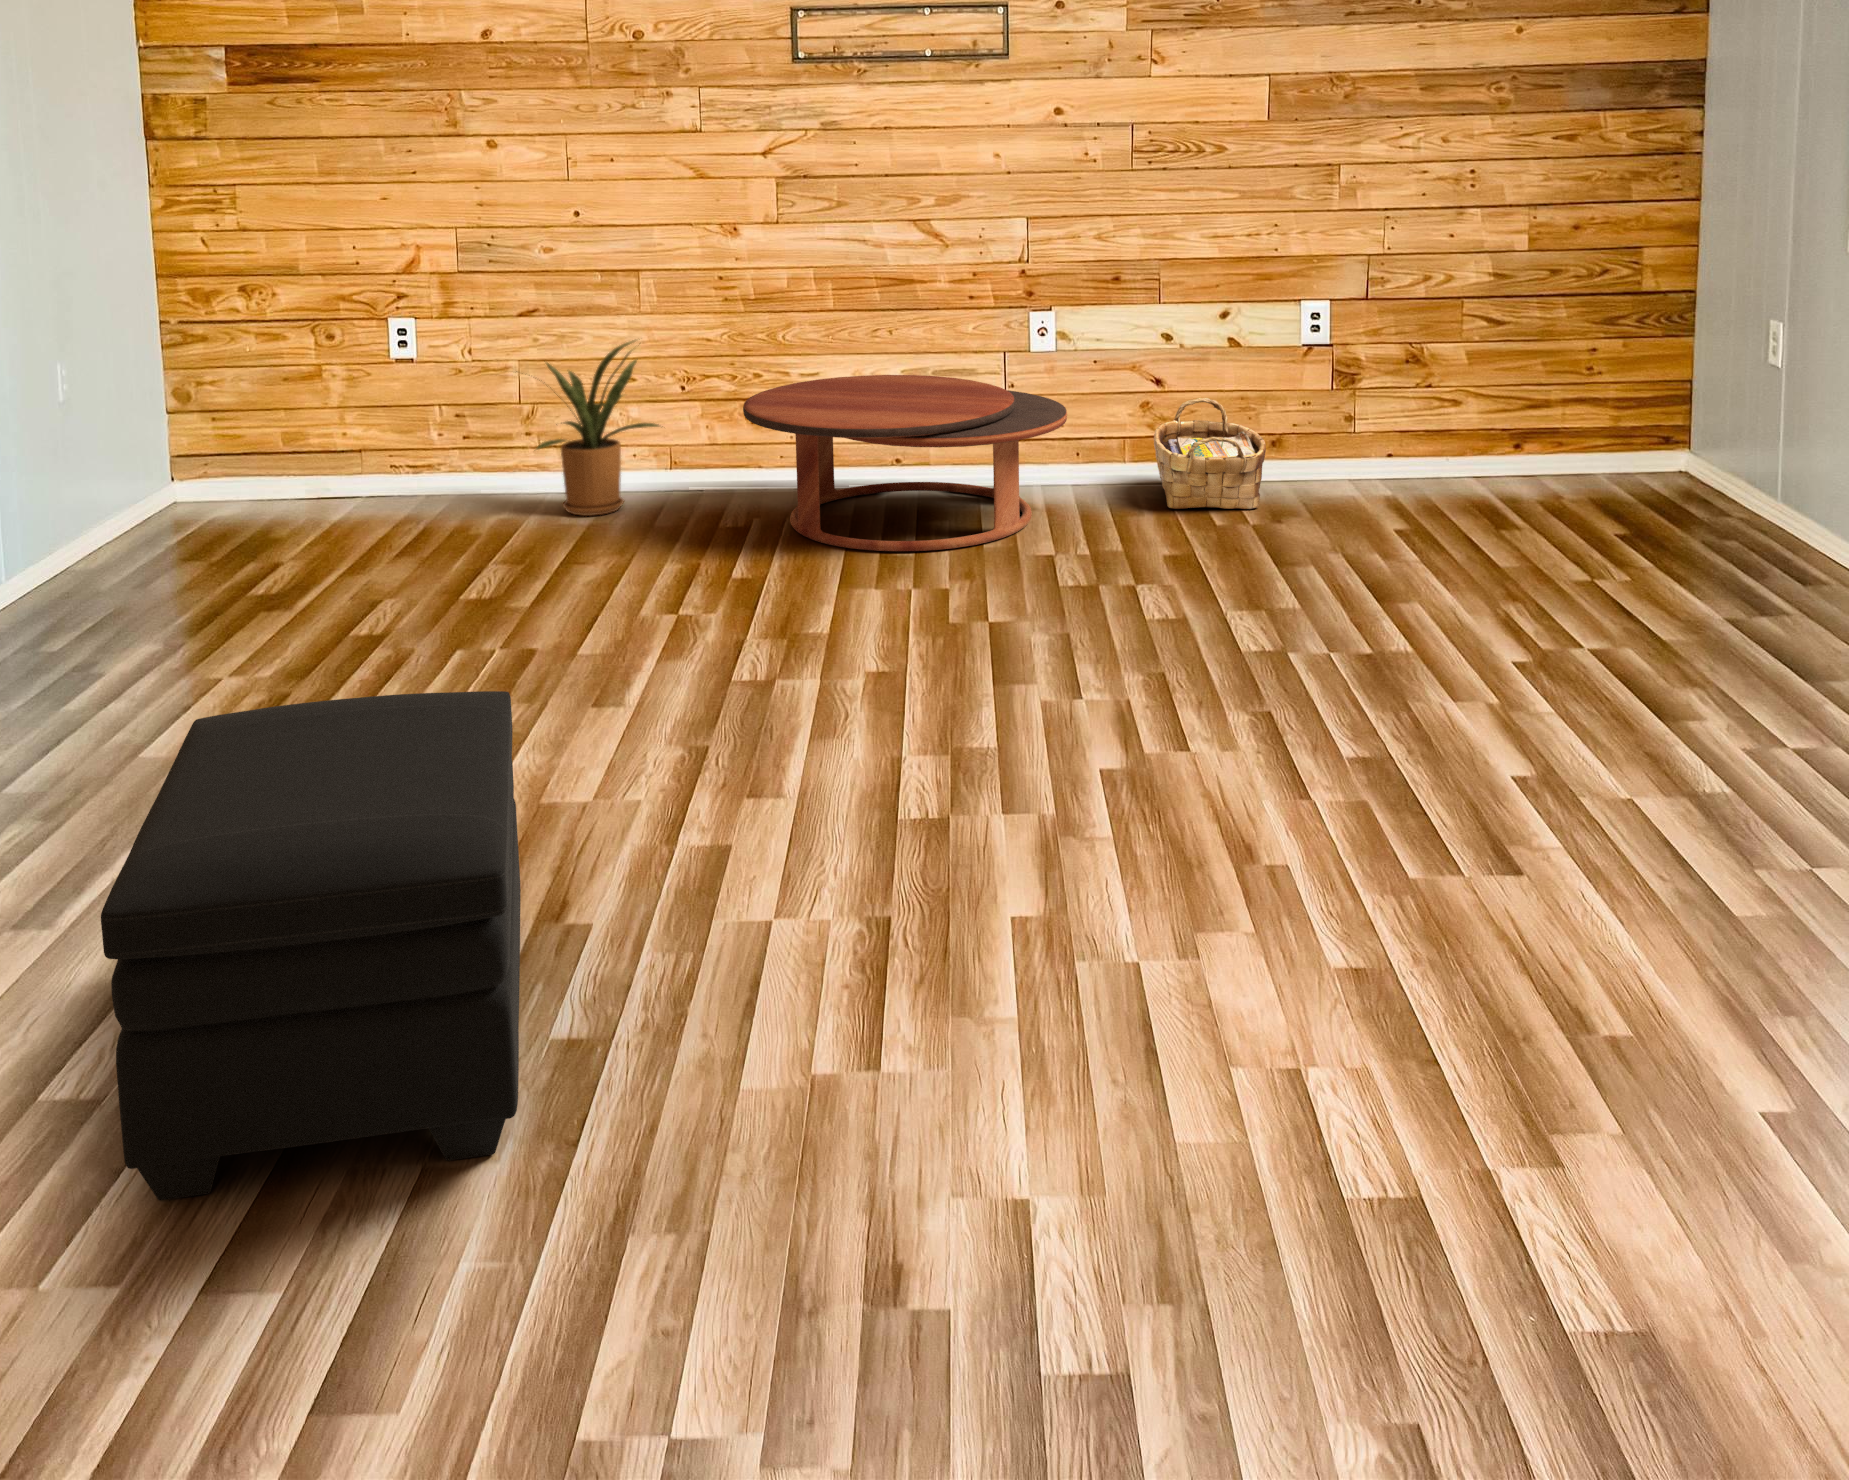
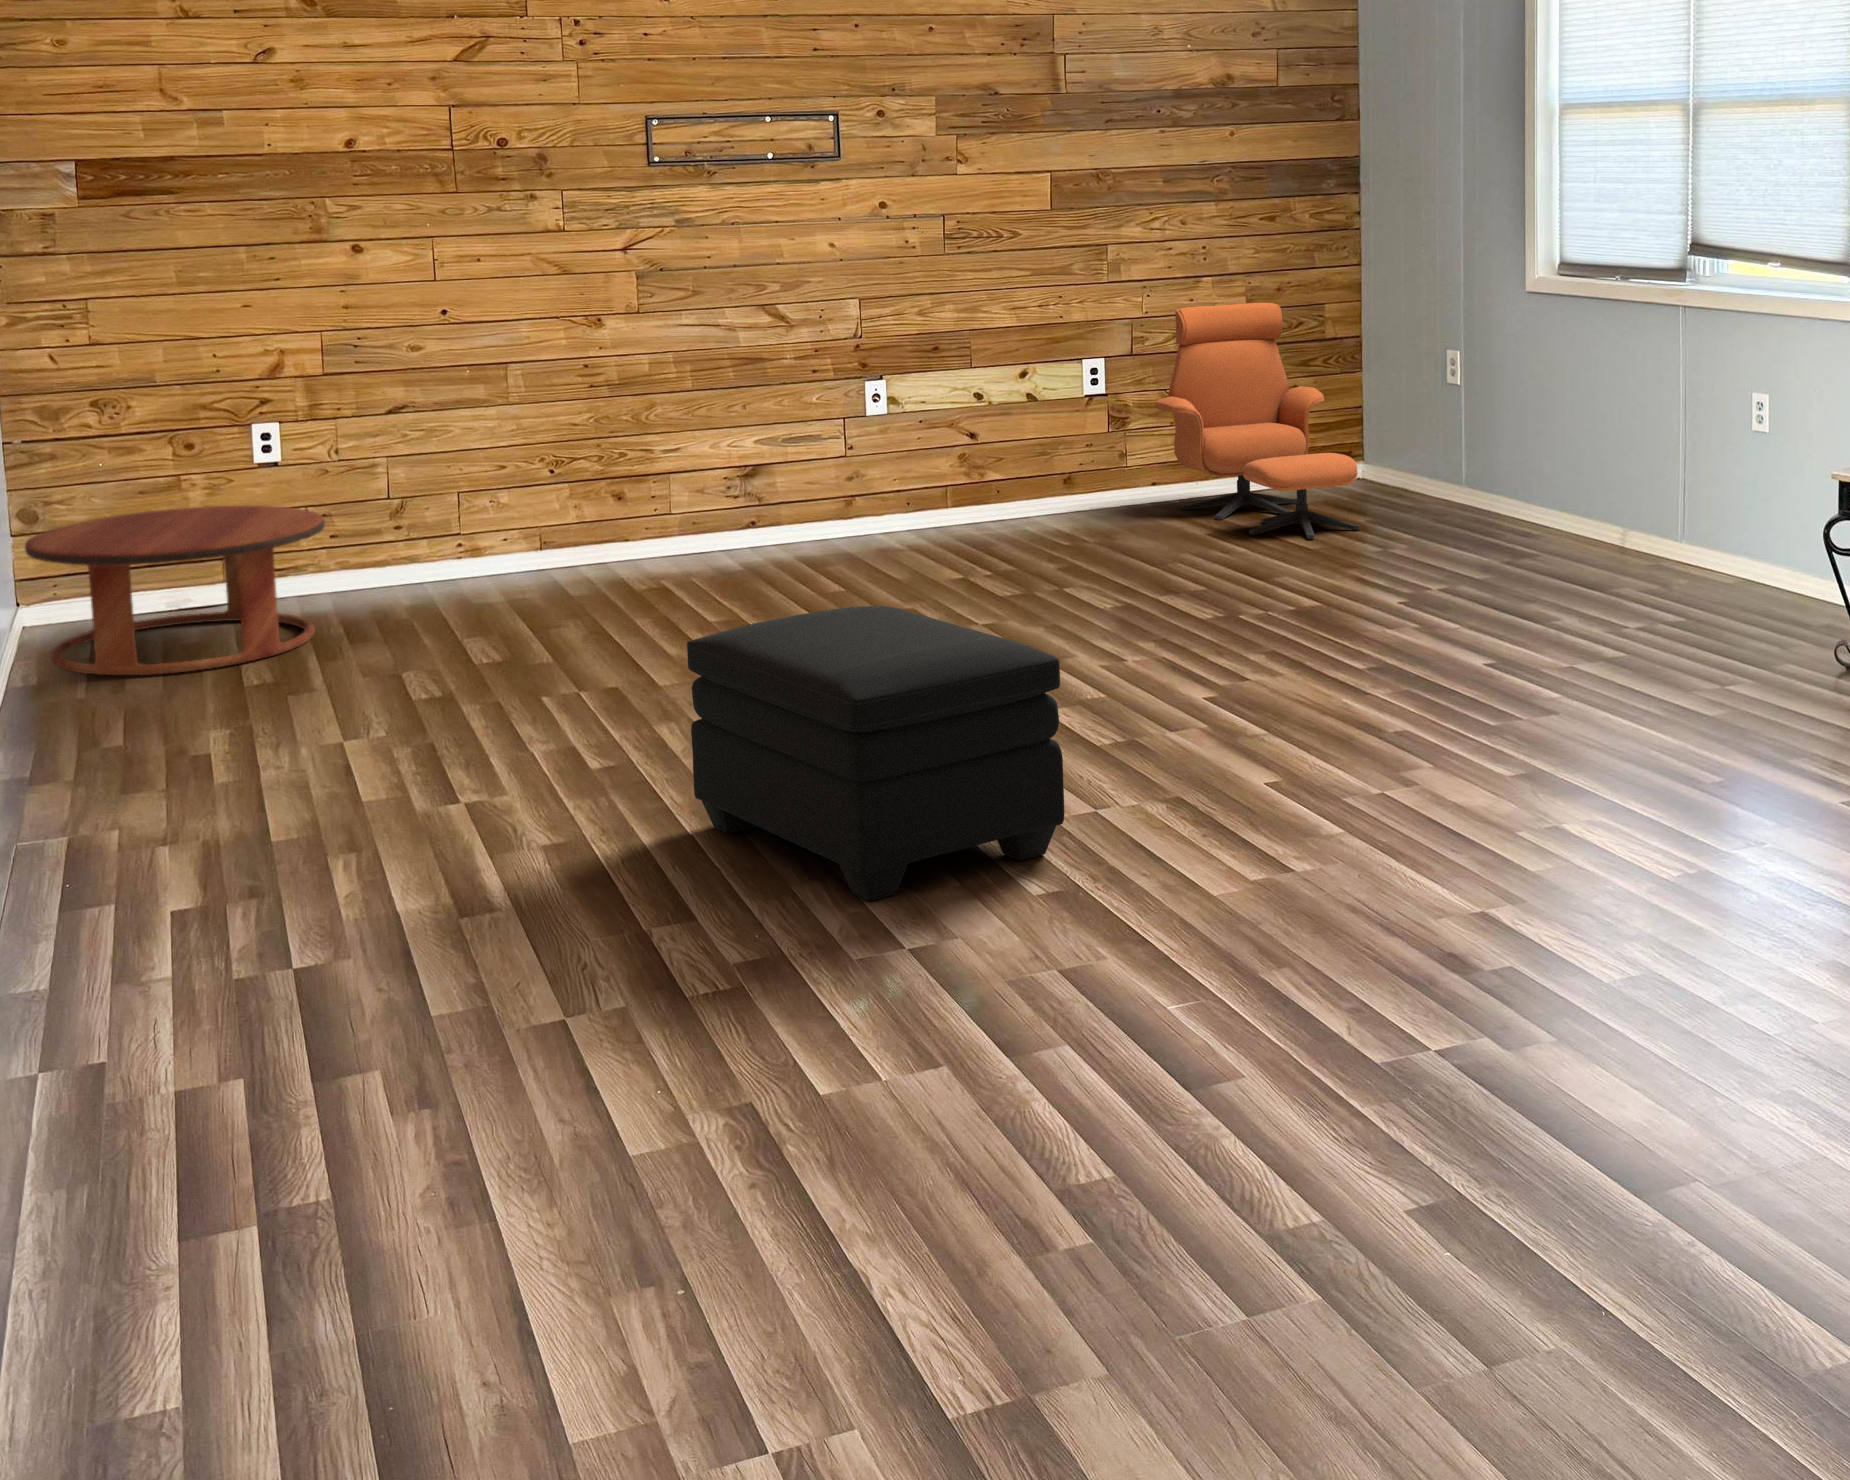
lounge chair: none [1381,245,1605,559] -> present [1155,303,1360,539]
house plant: present [516,340,659,516] -> none [411,424,560,594]
coffee table: present [743,375,1067,551] -> present [25,505,325,675]
woven basket: present [1154,398,1266,509] -> none [980,447,1082,539]

